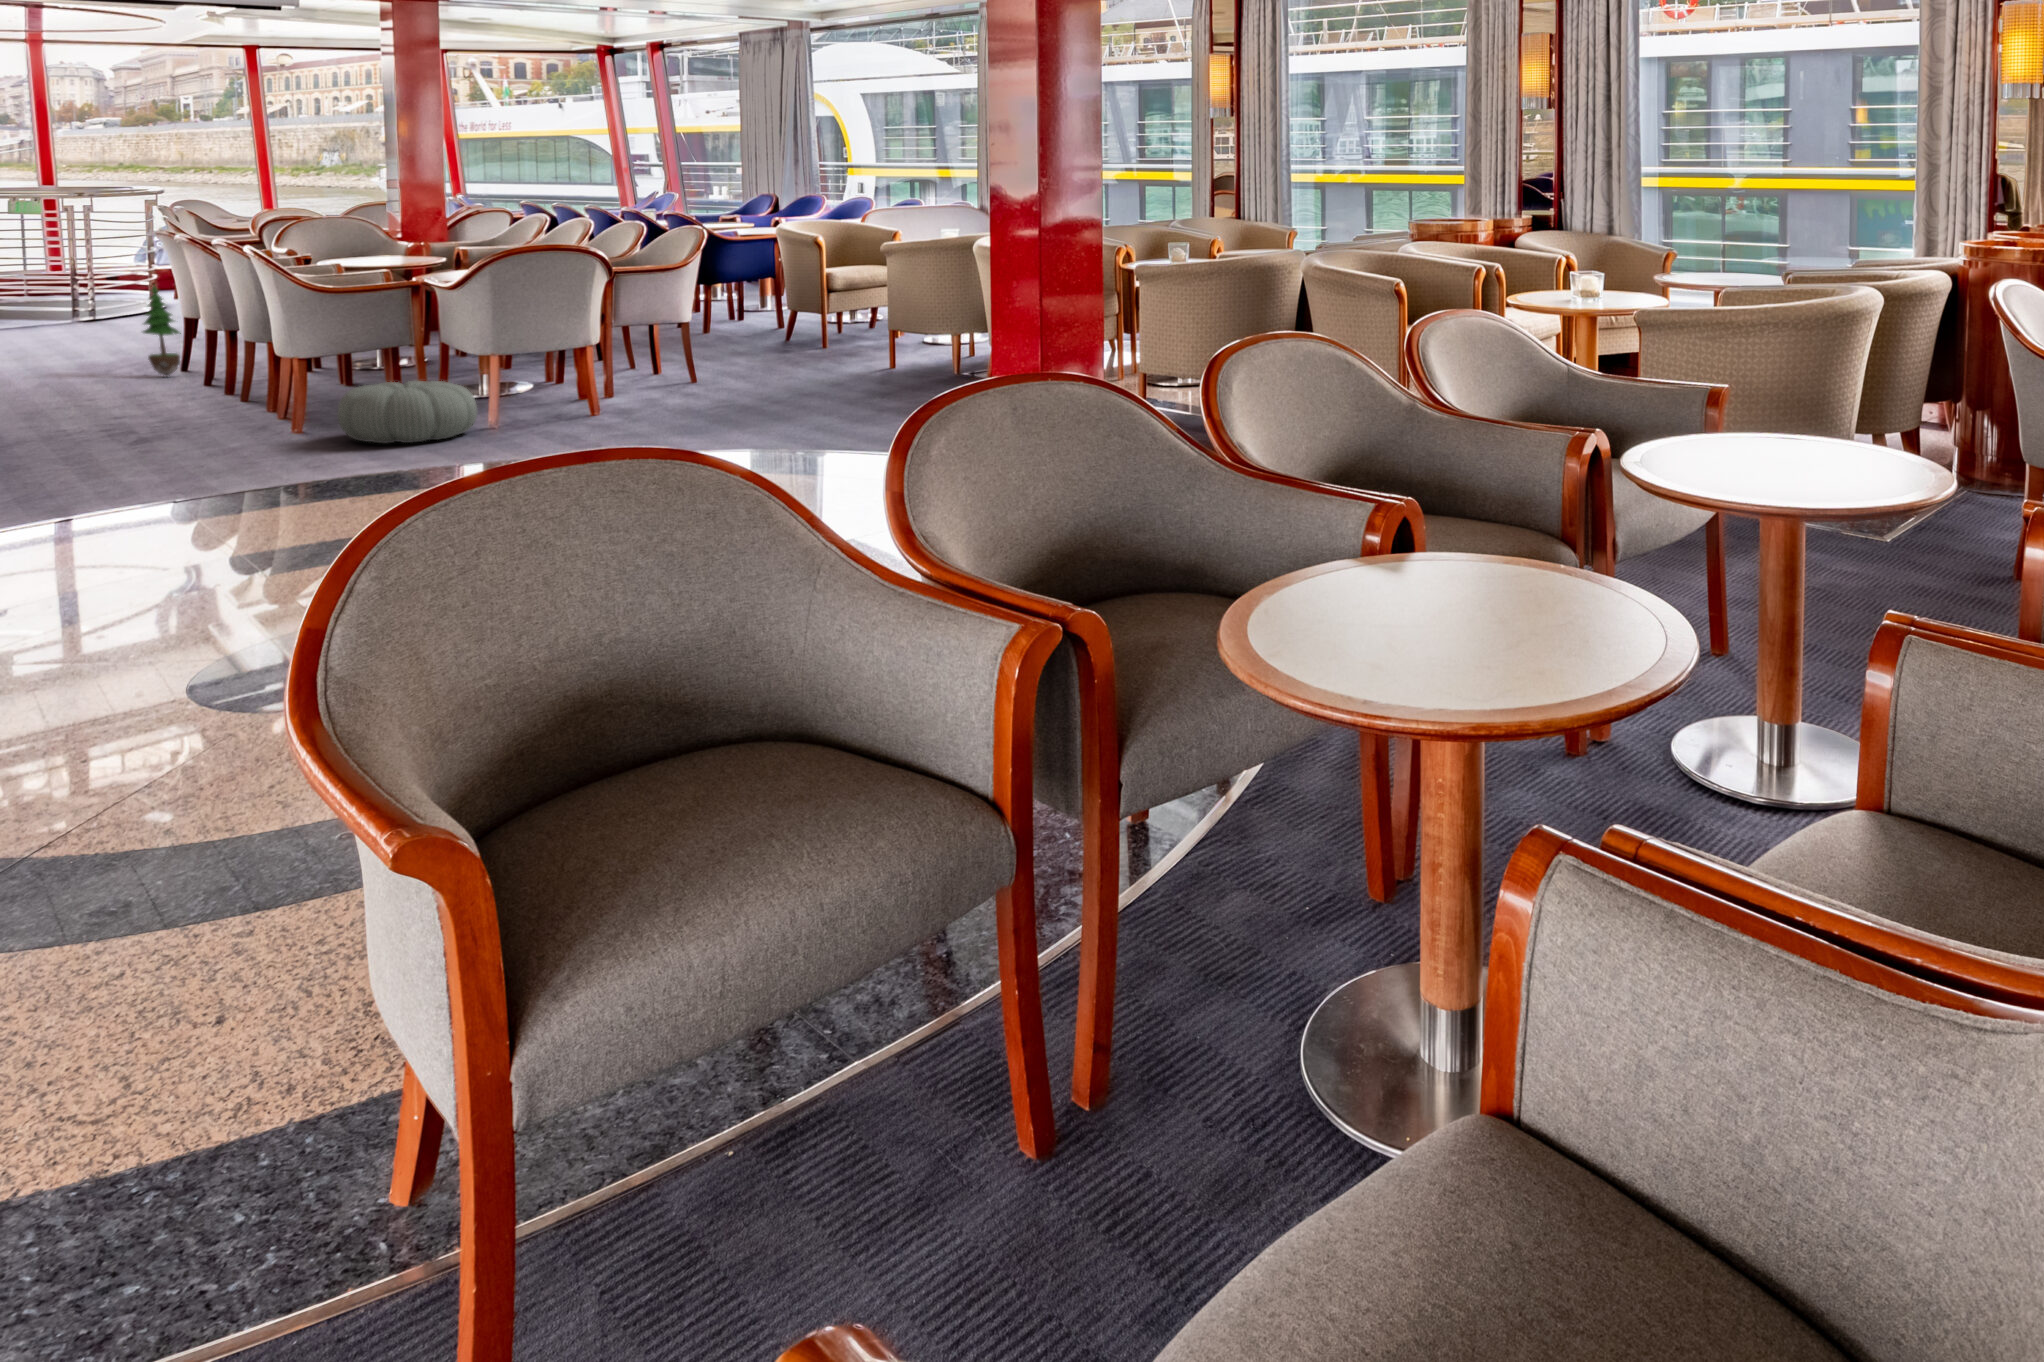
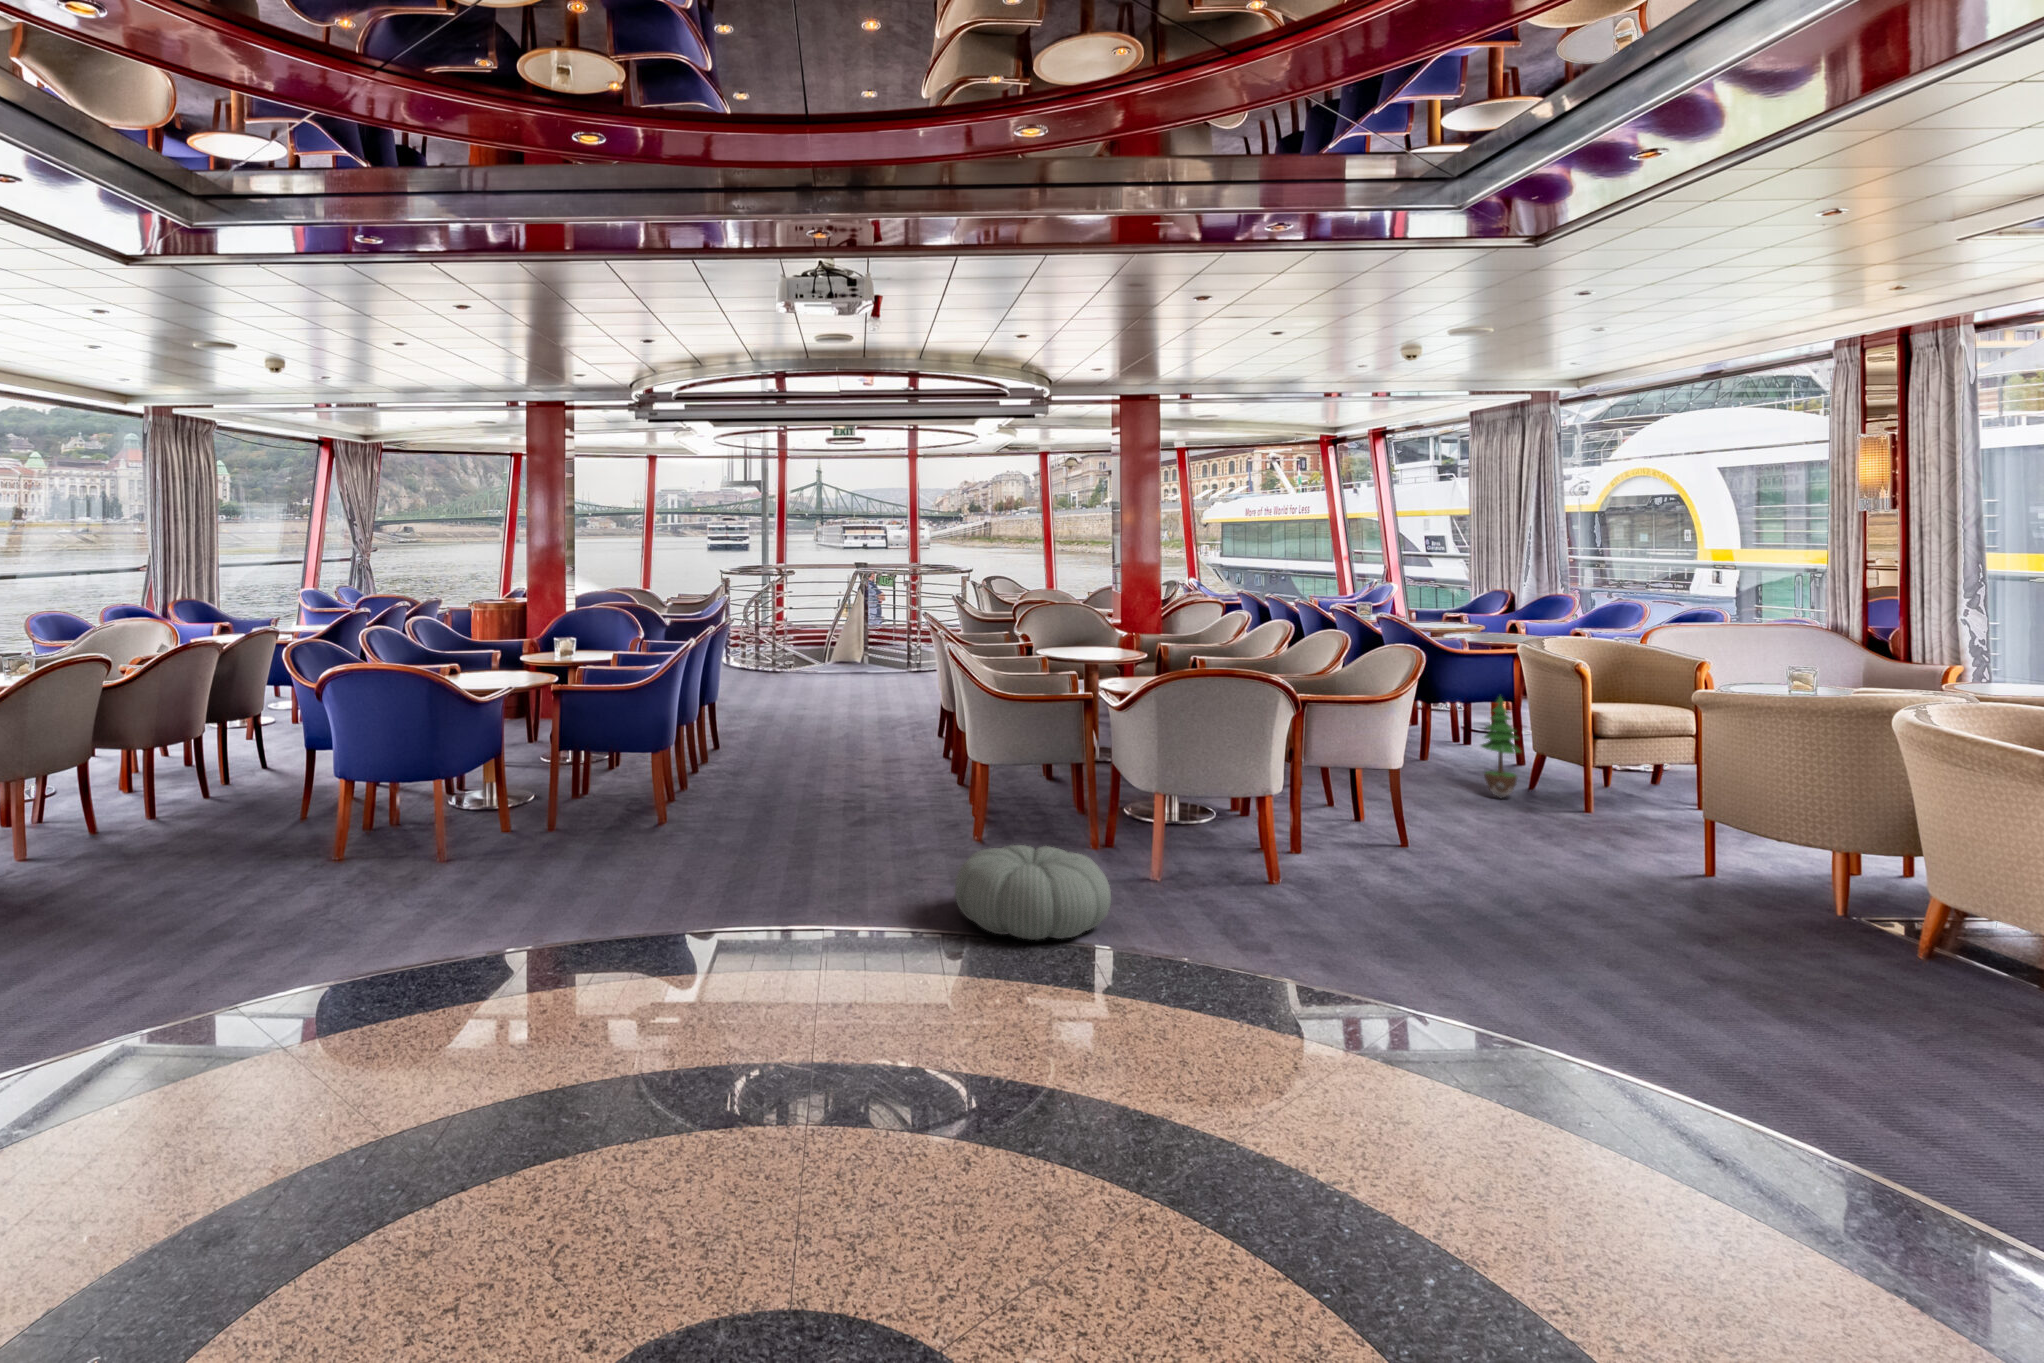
potted tree: present [143,284,181,376] -> present [1481,696,1521,798]

